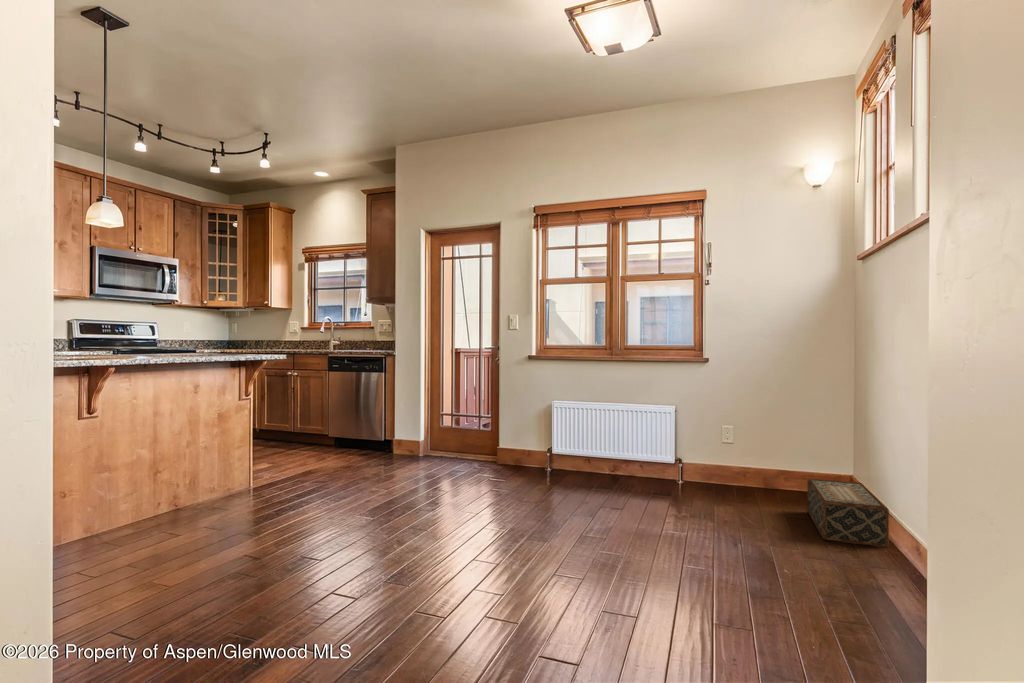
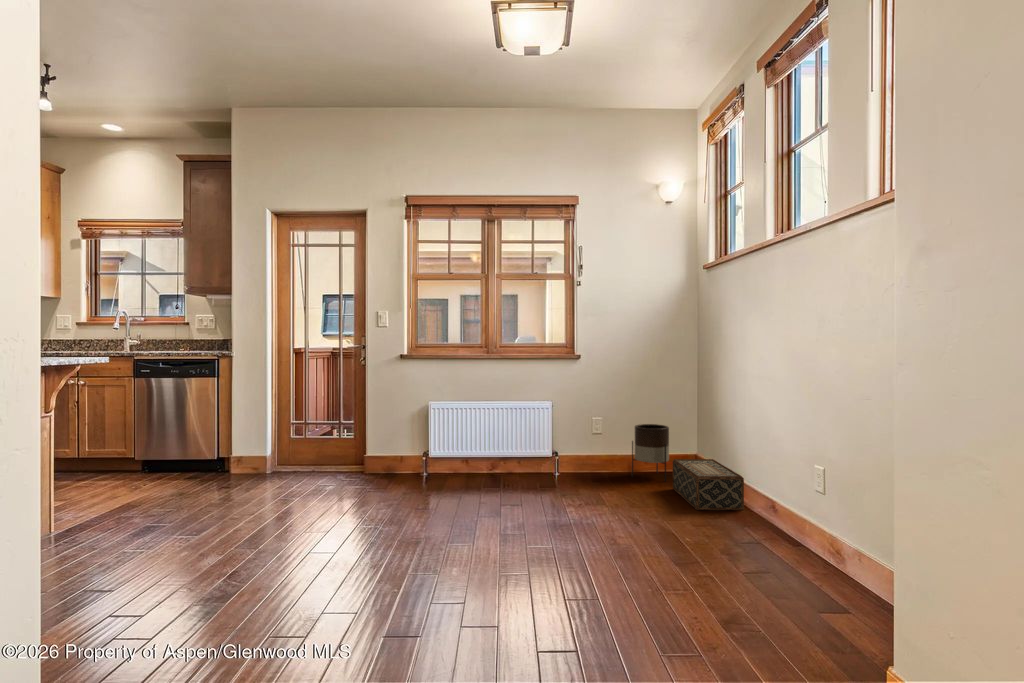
planter: none [765,436,811,503] -> present [632,424,669,481]

